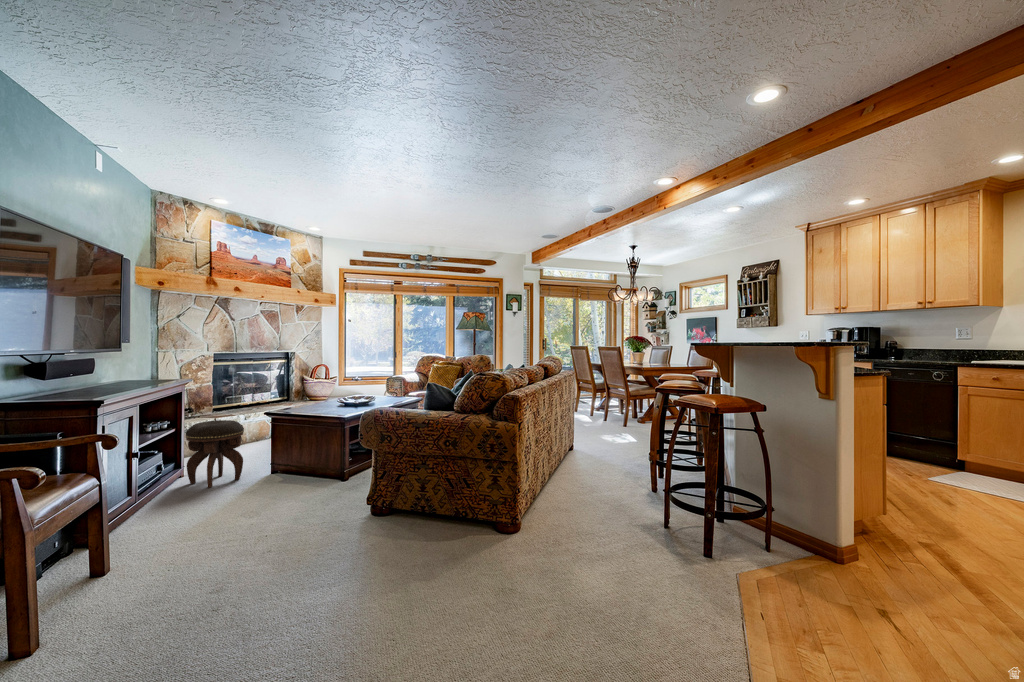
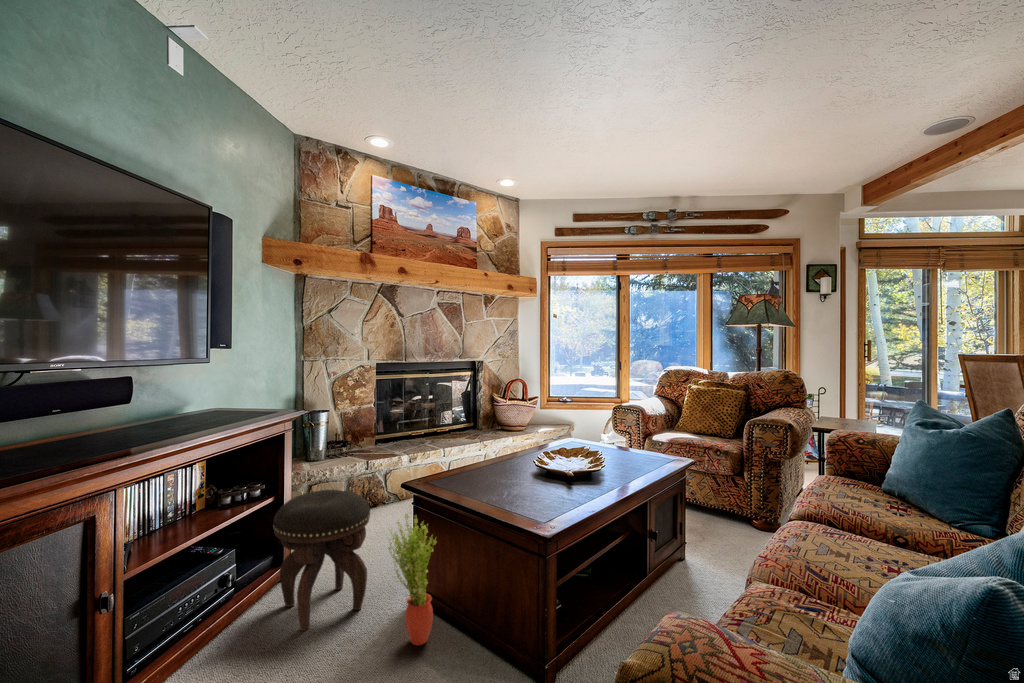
potted plant: none [261,422,289,483] -> present [389,514,436,645]

